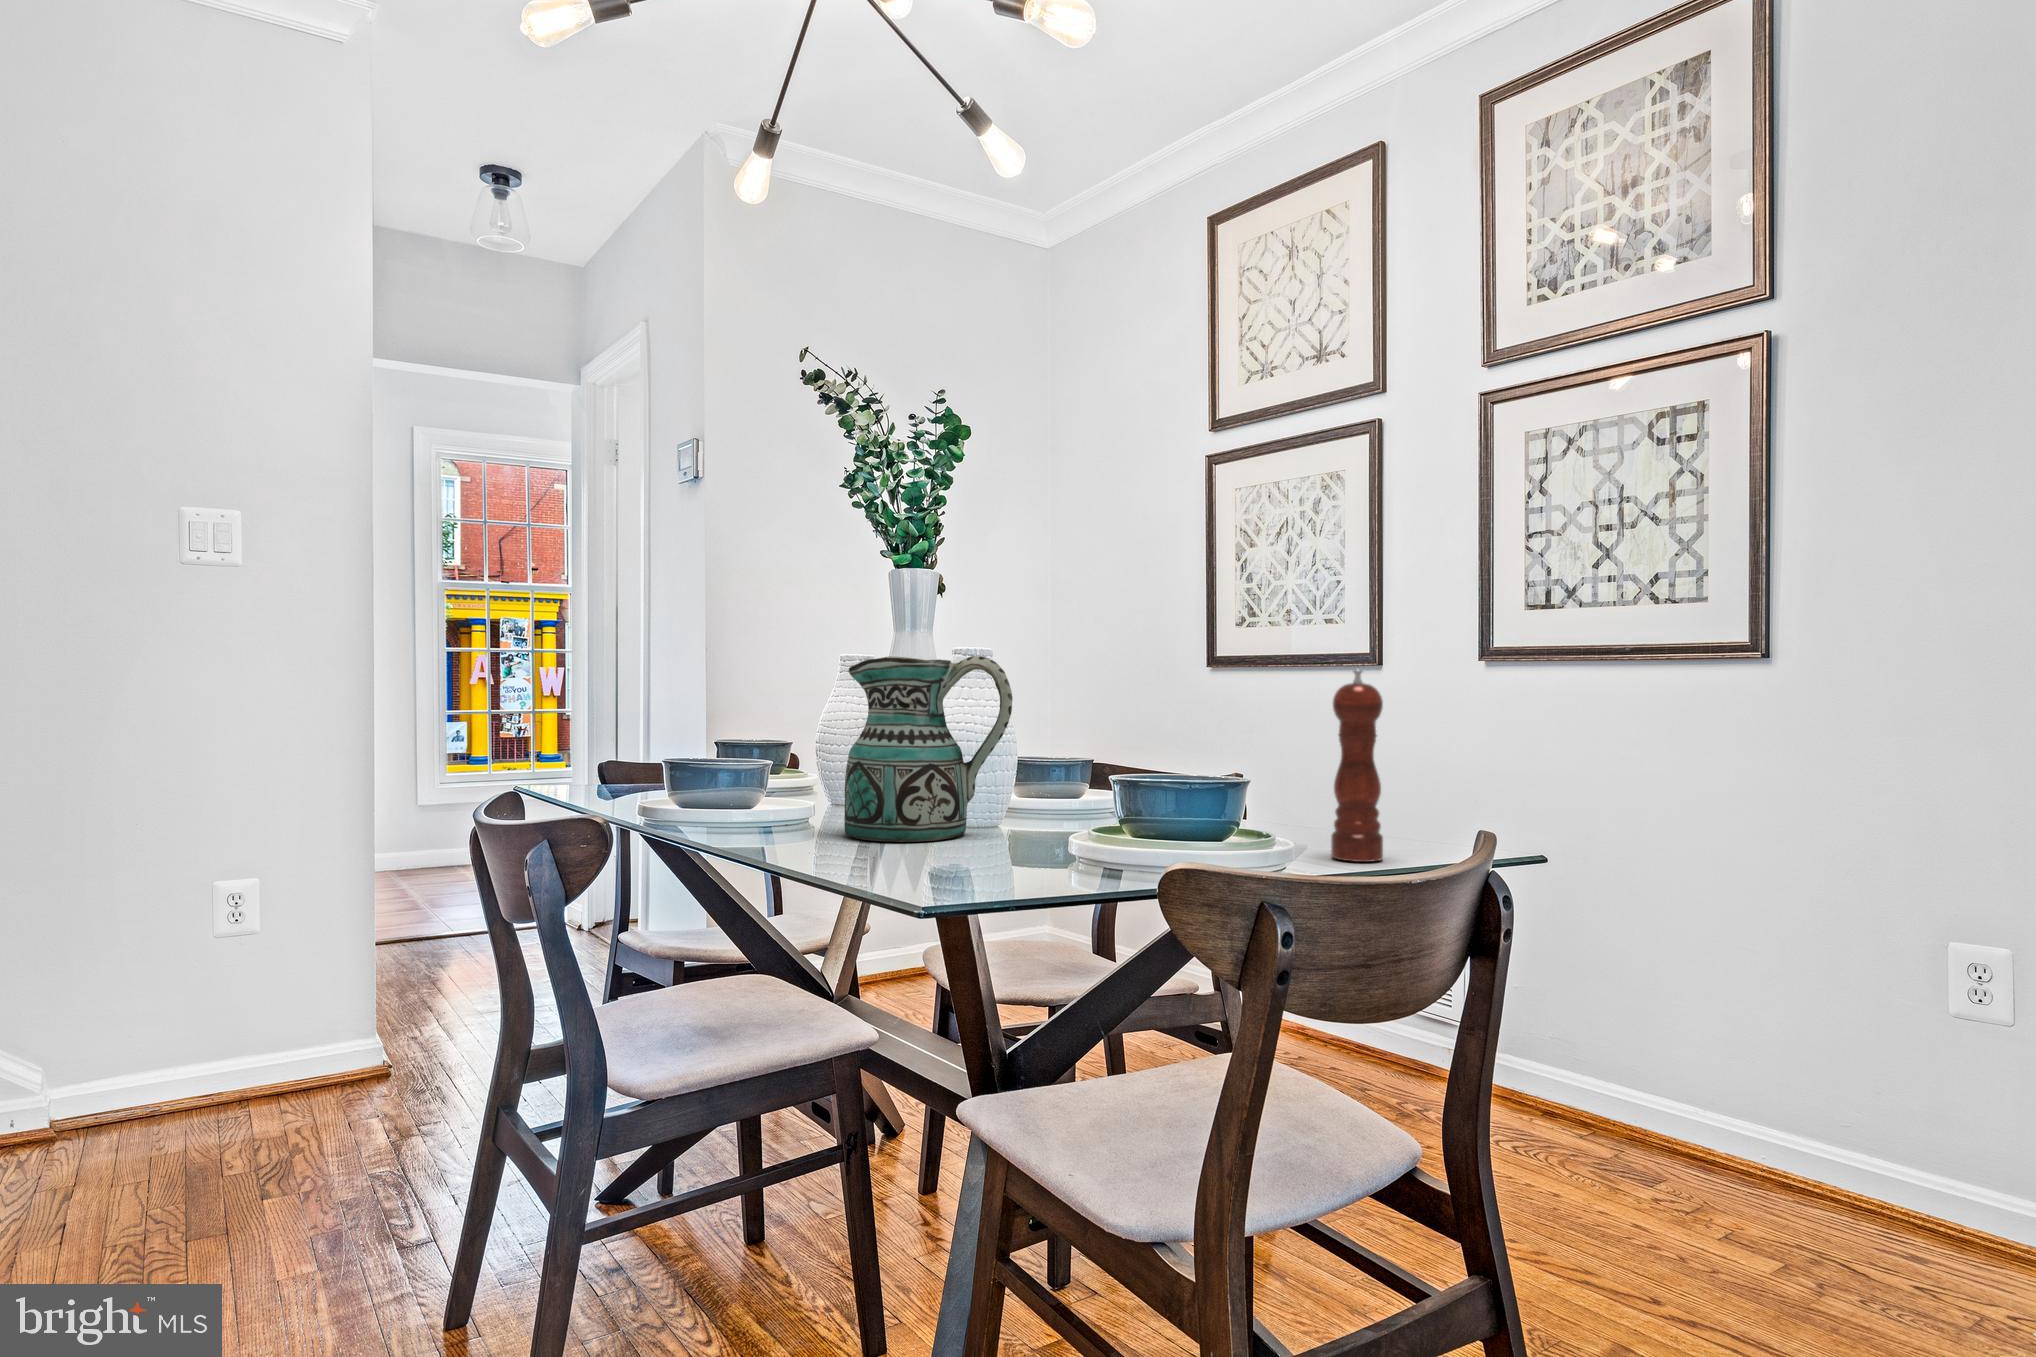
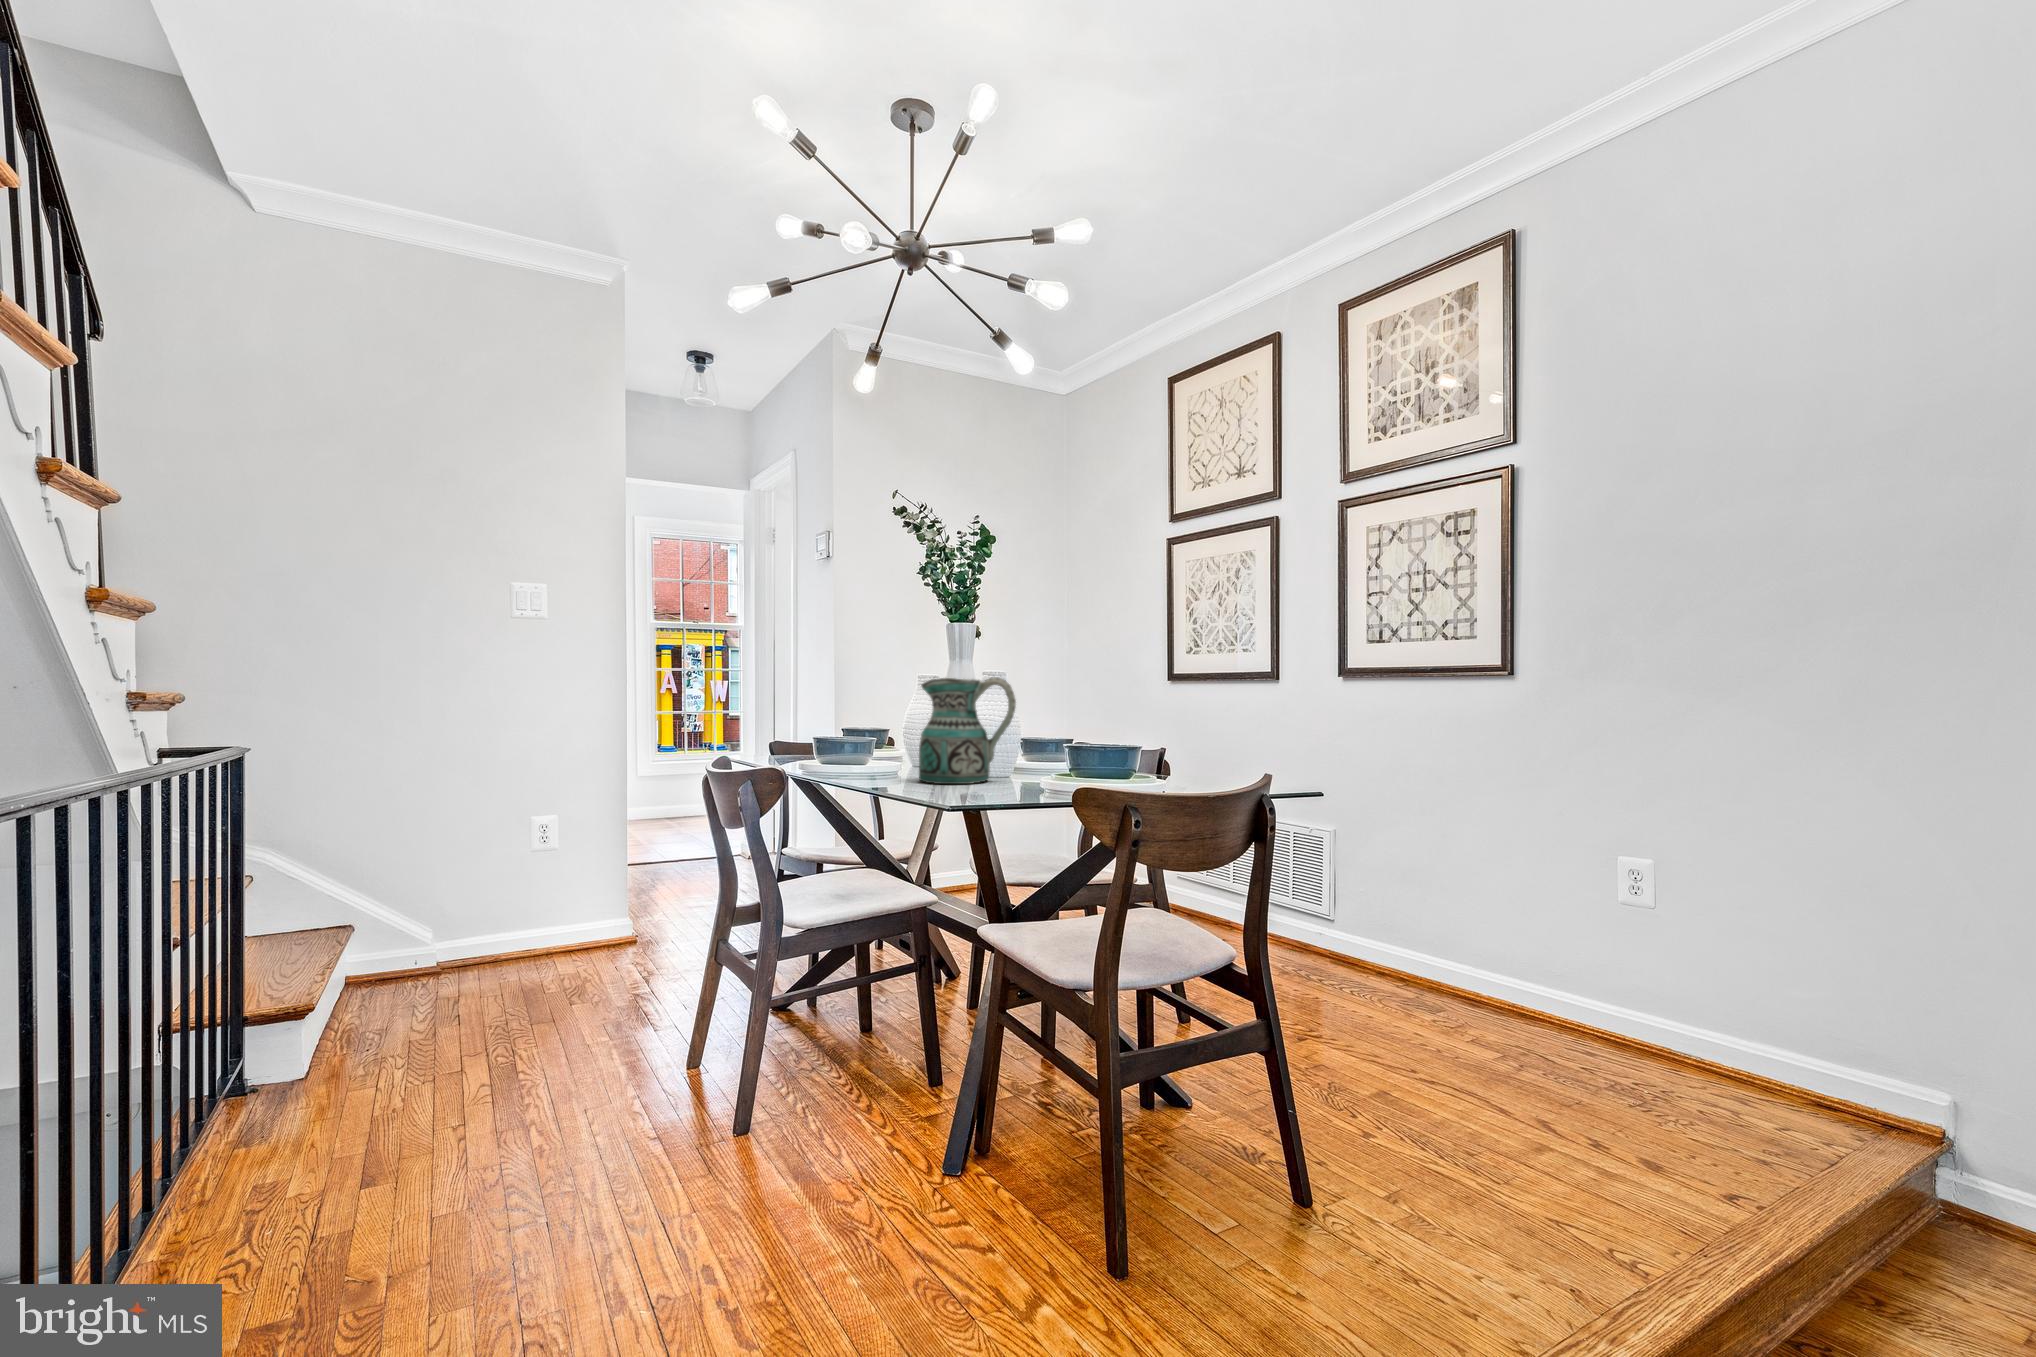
pepper mill: present [1331,670,1383,862] -> none [1192,685,1221,794]

